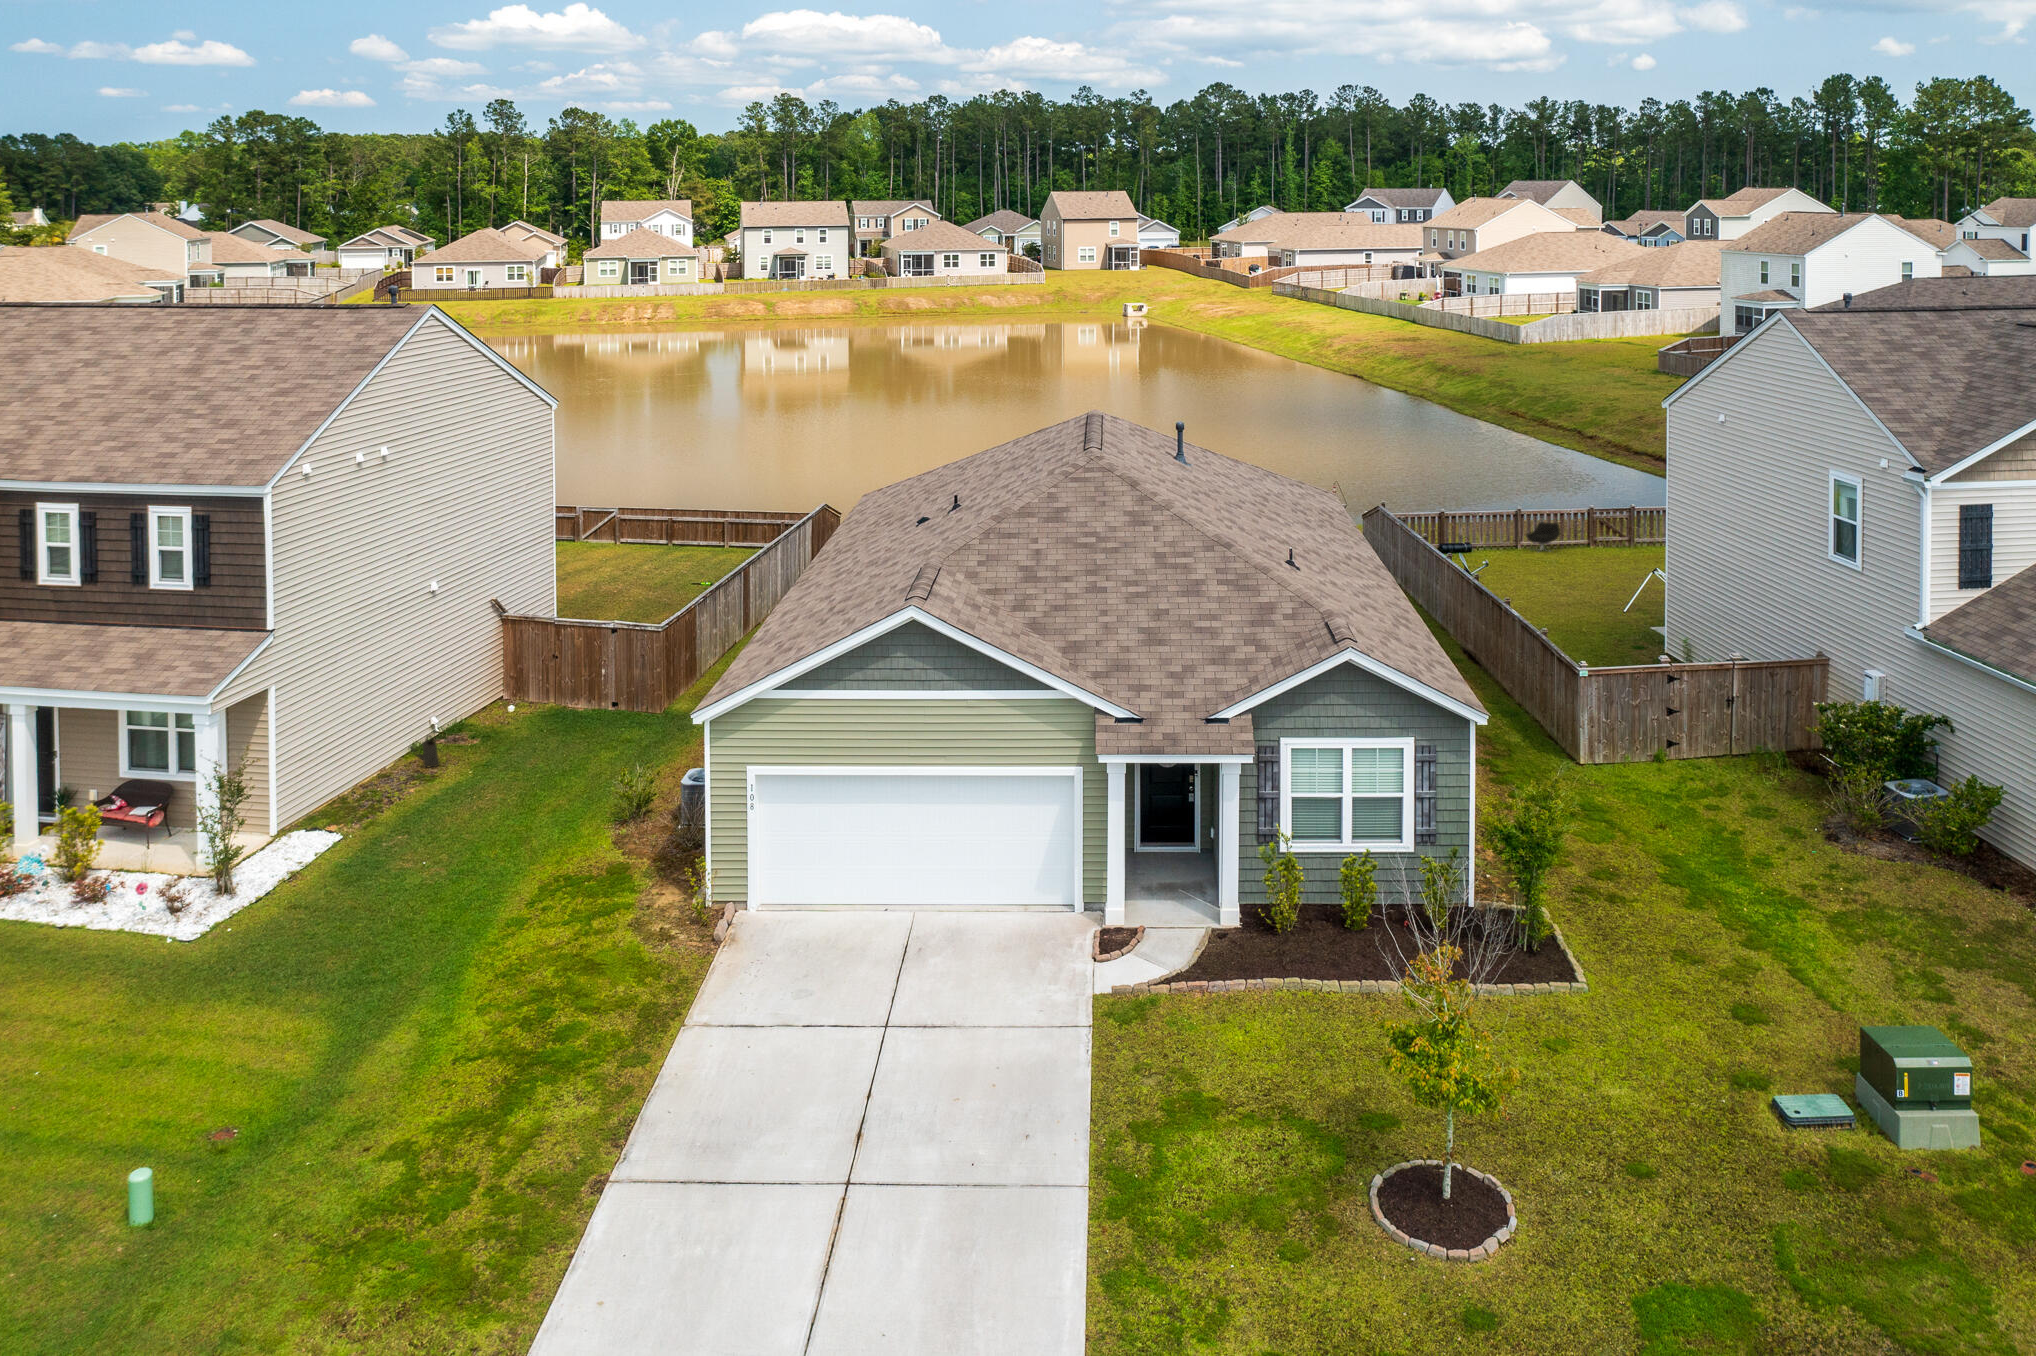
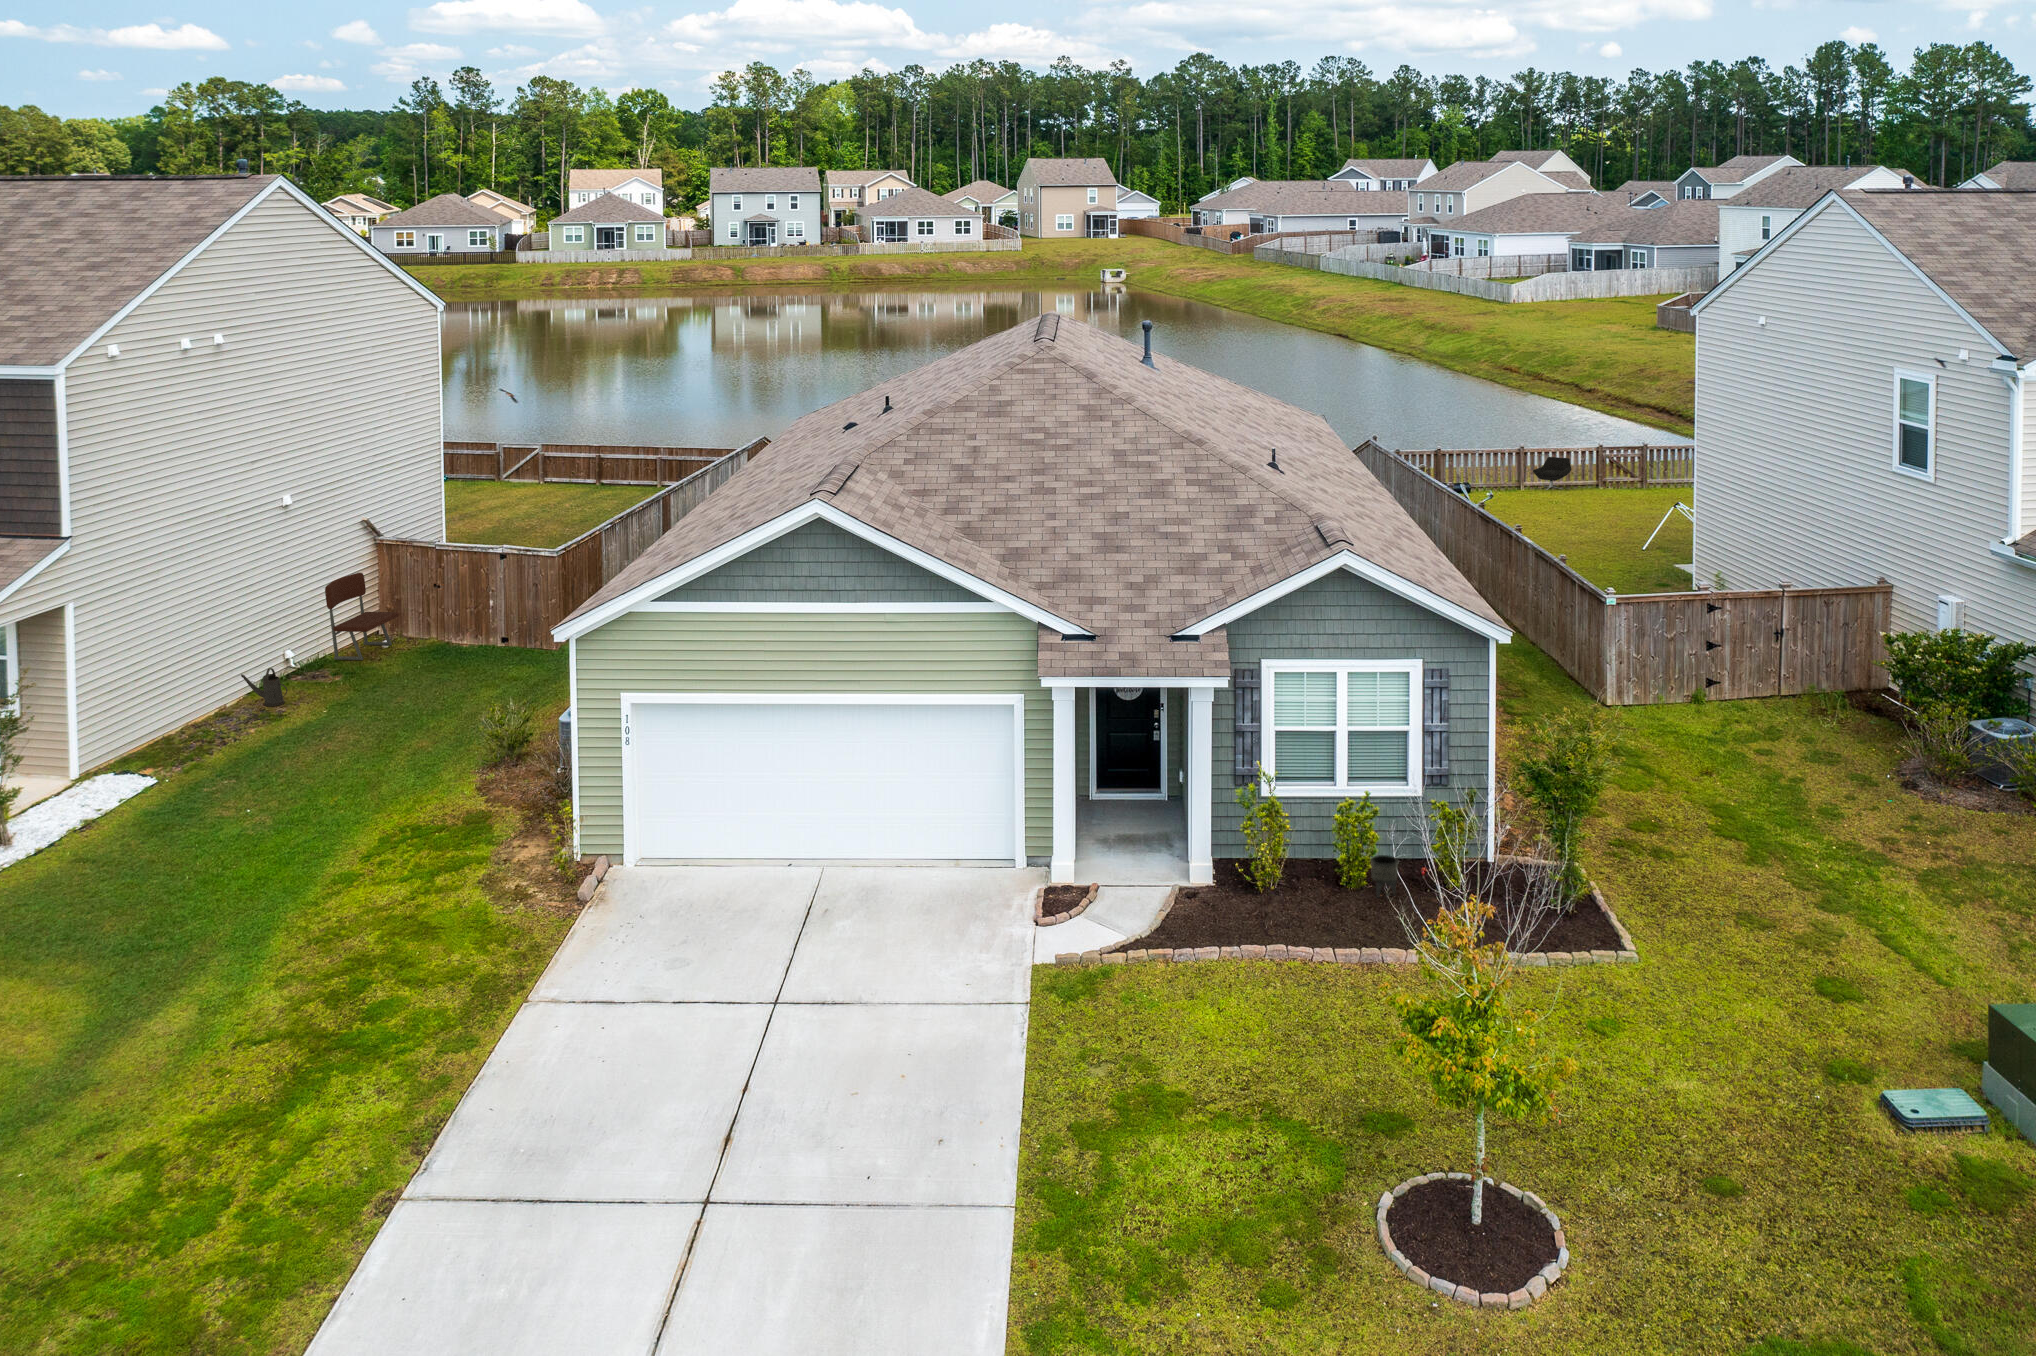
bench: none [469,648,529,724] -> present [325,573,399,660]
planter: none [1371,901,1393,937] -> present [1371,855,1398,898]

